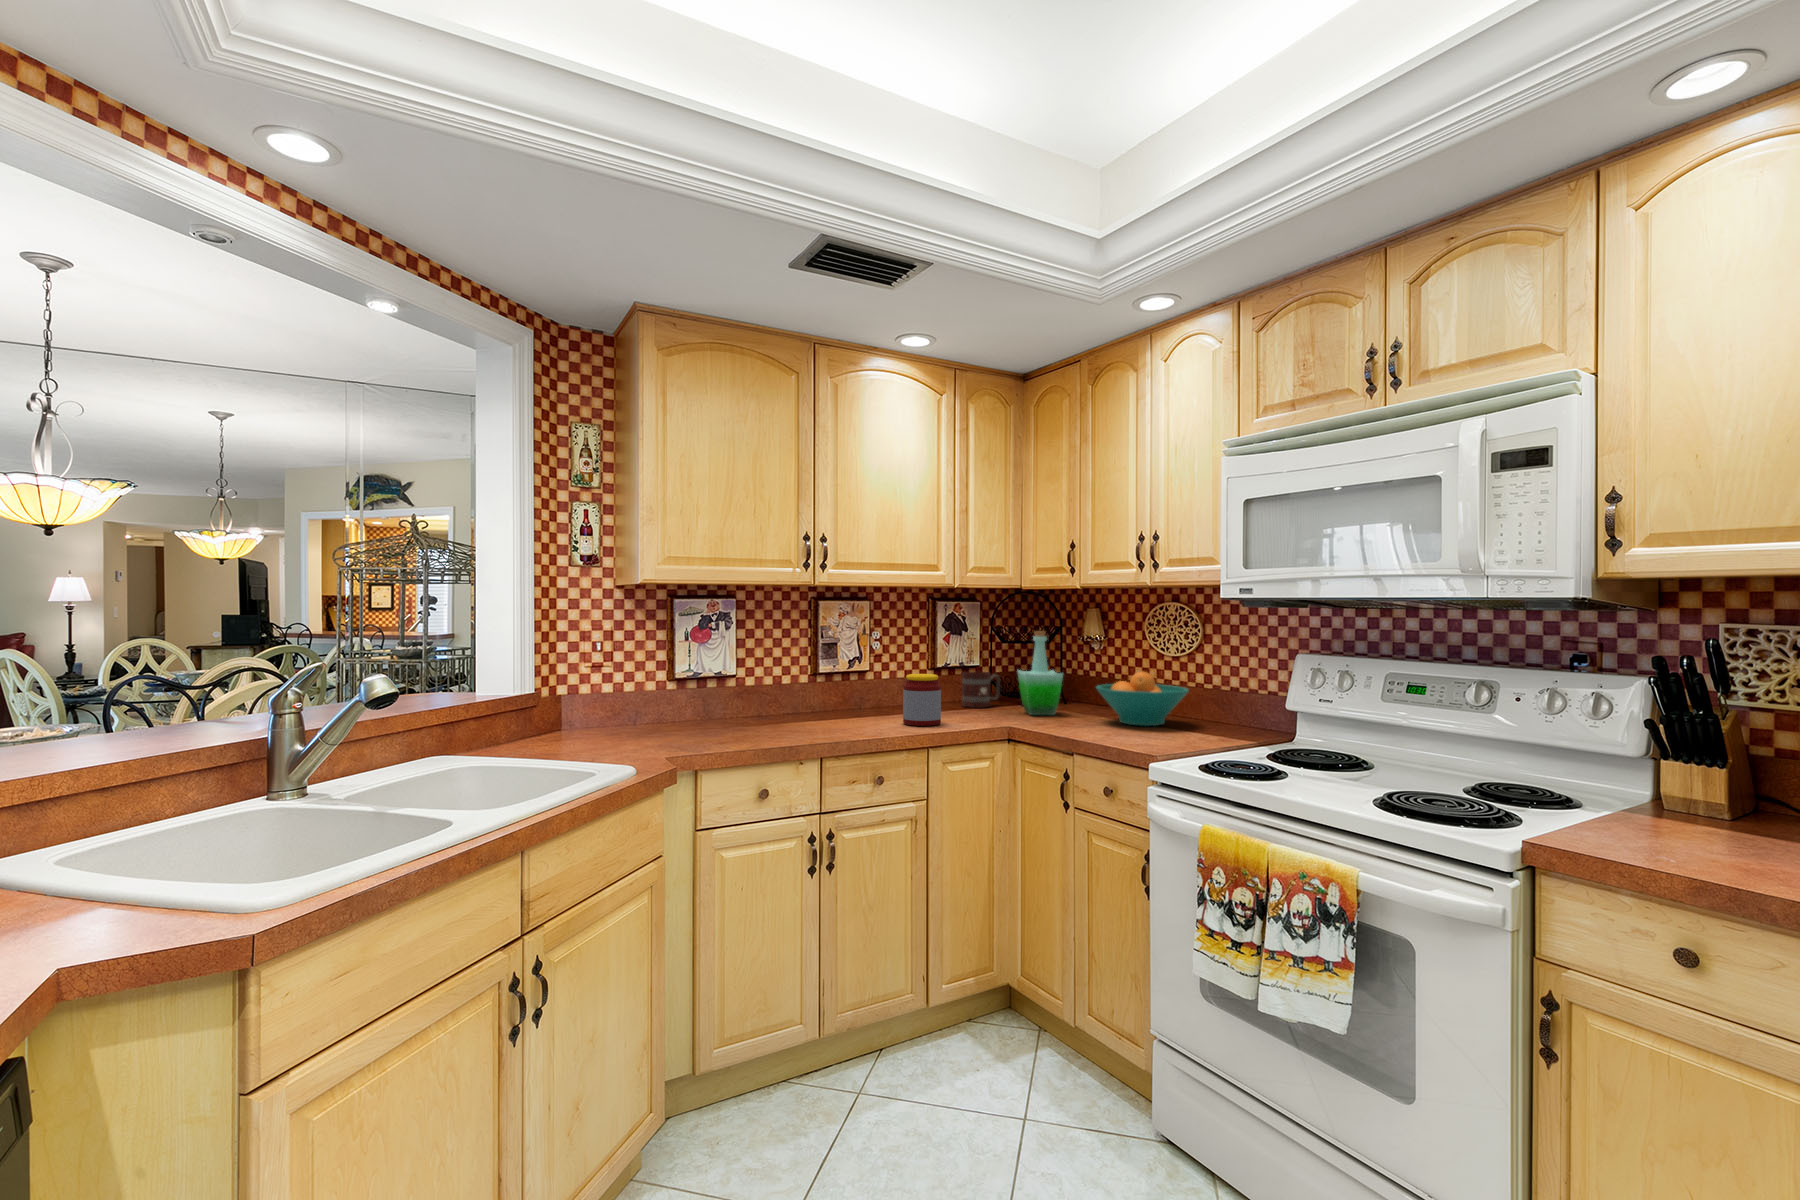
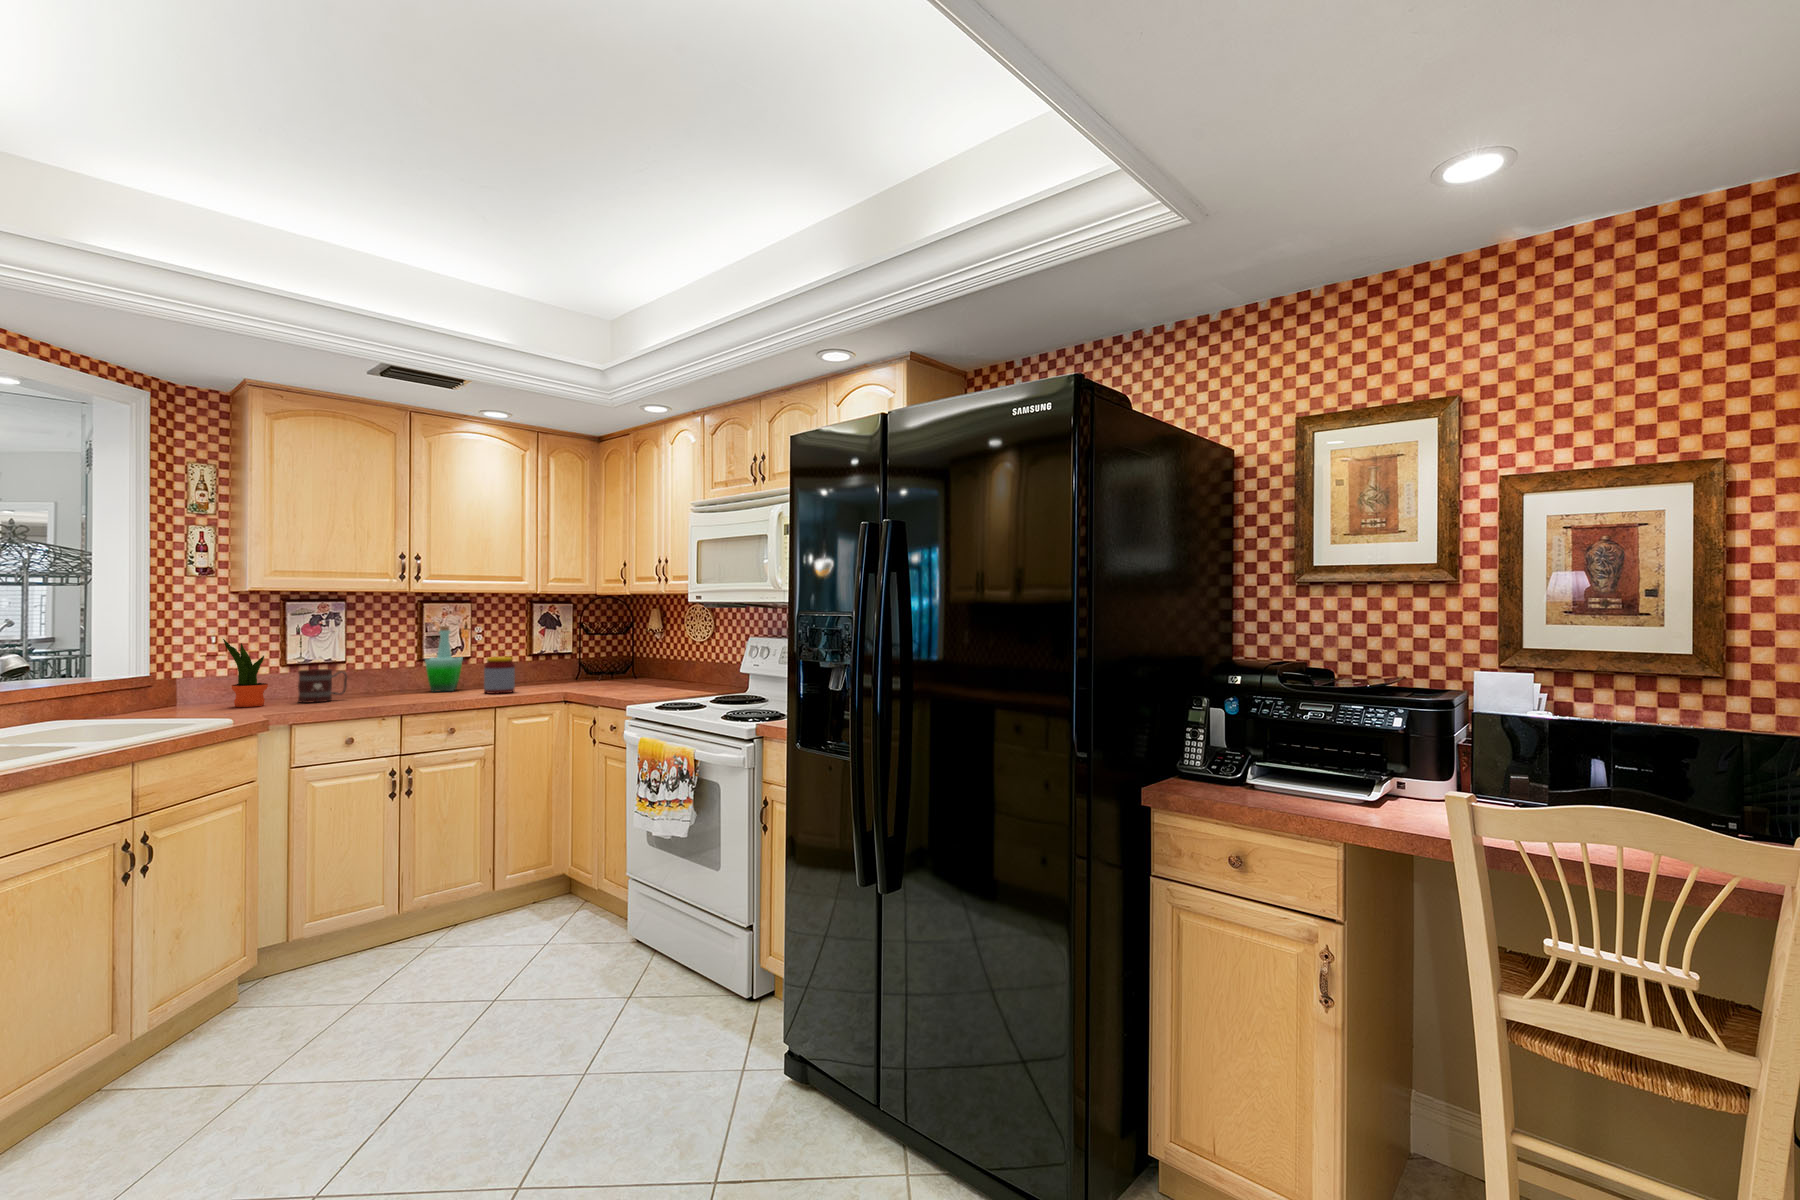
bottle: present [1018,631,1063,715] -> present [425,626,463,691]
potted plant: none [615,647,662,738] -> present [223,639,268,707]
mug: present [962,672,1000,708] -> present [298,669,347,703]
fruit bowl: present [1096,672,1189,726] -> none [635,652,699,688]

